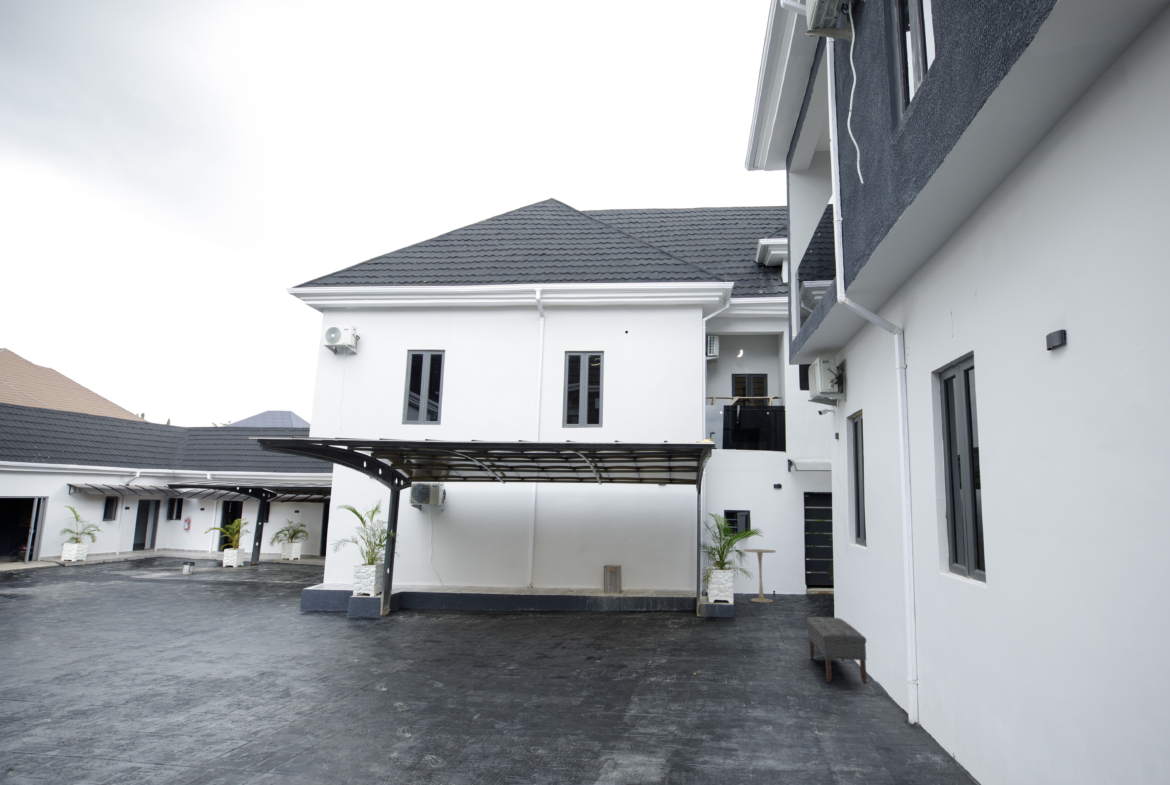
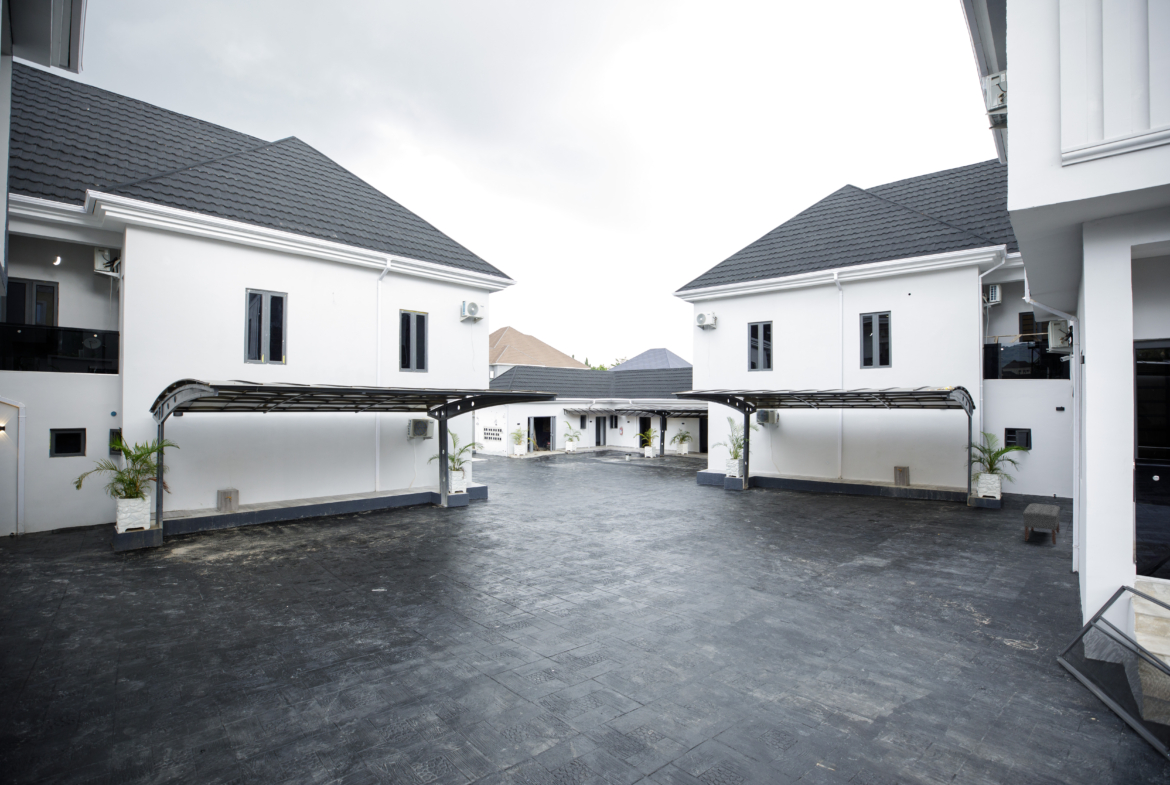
pedestal table: present [744,549,776,603] -> none [1024,456,1057,498]

